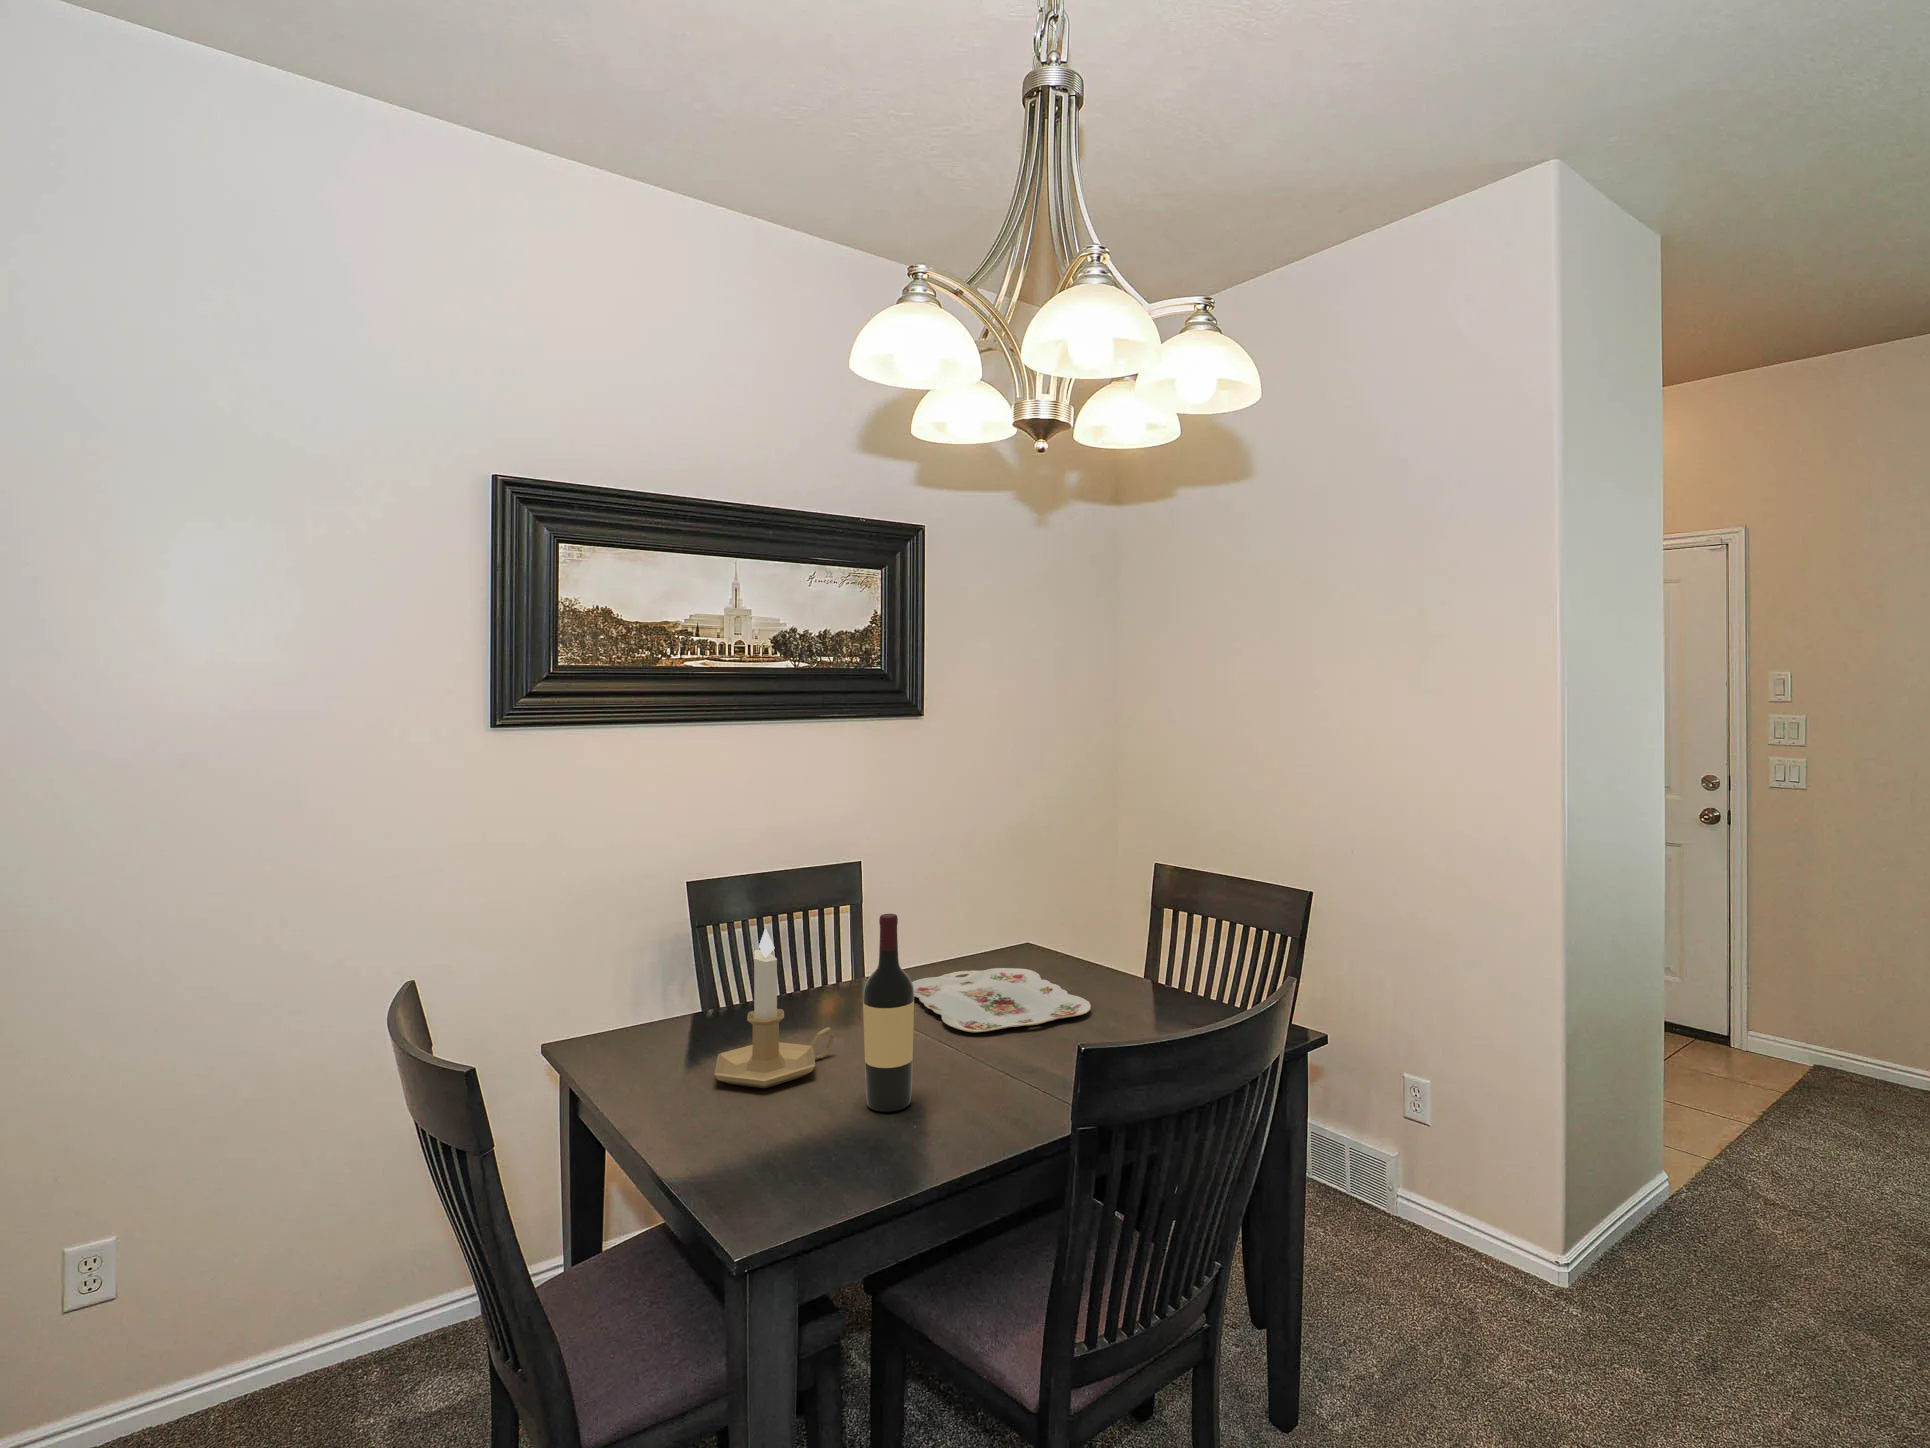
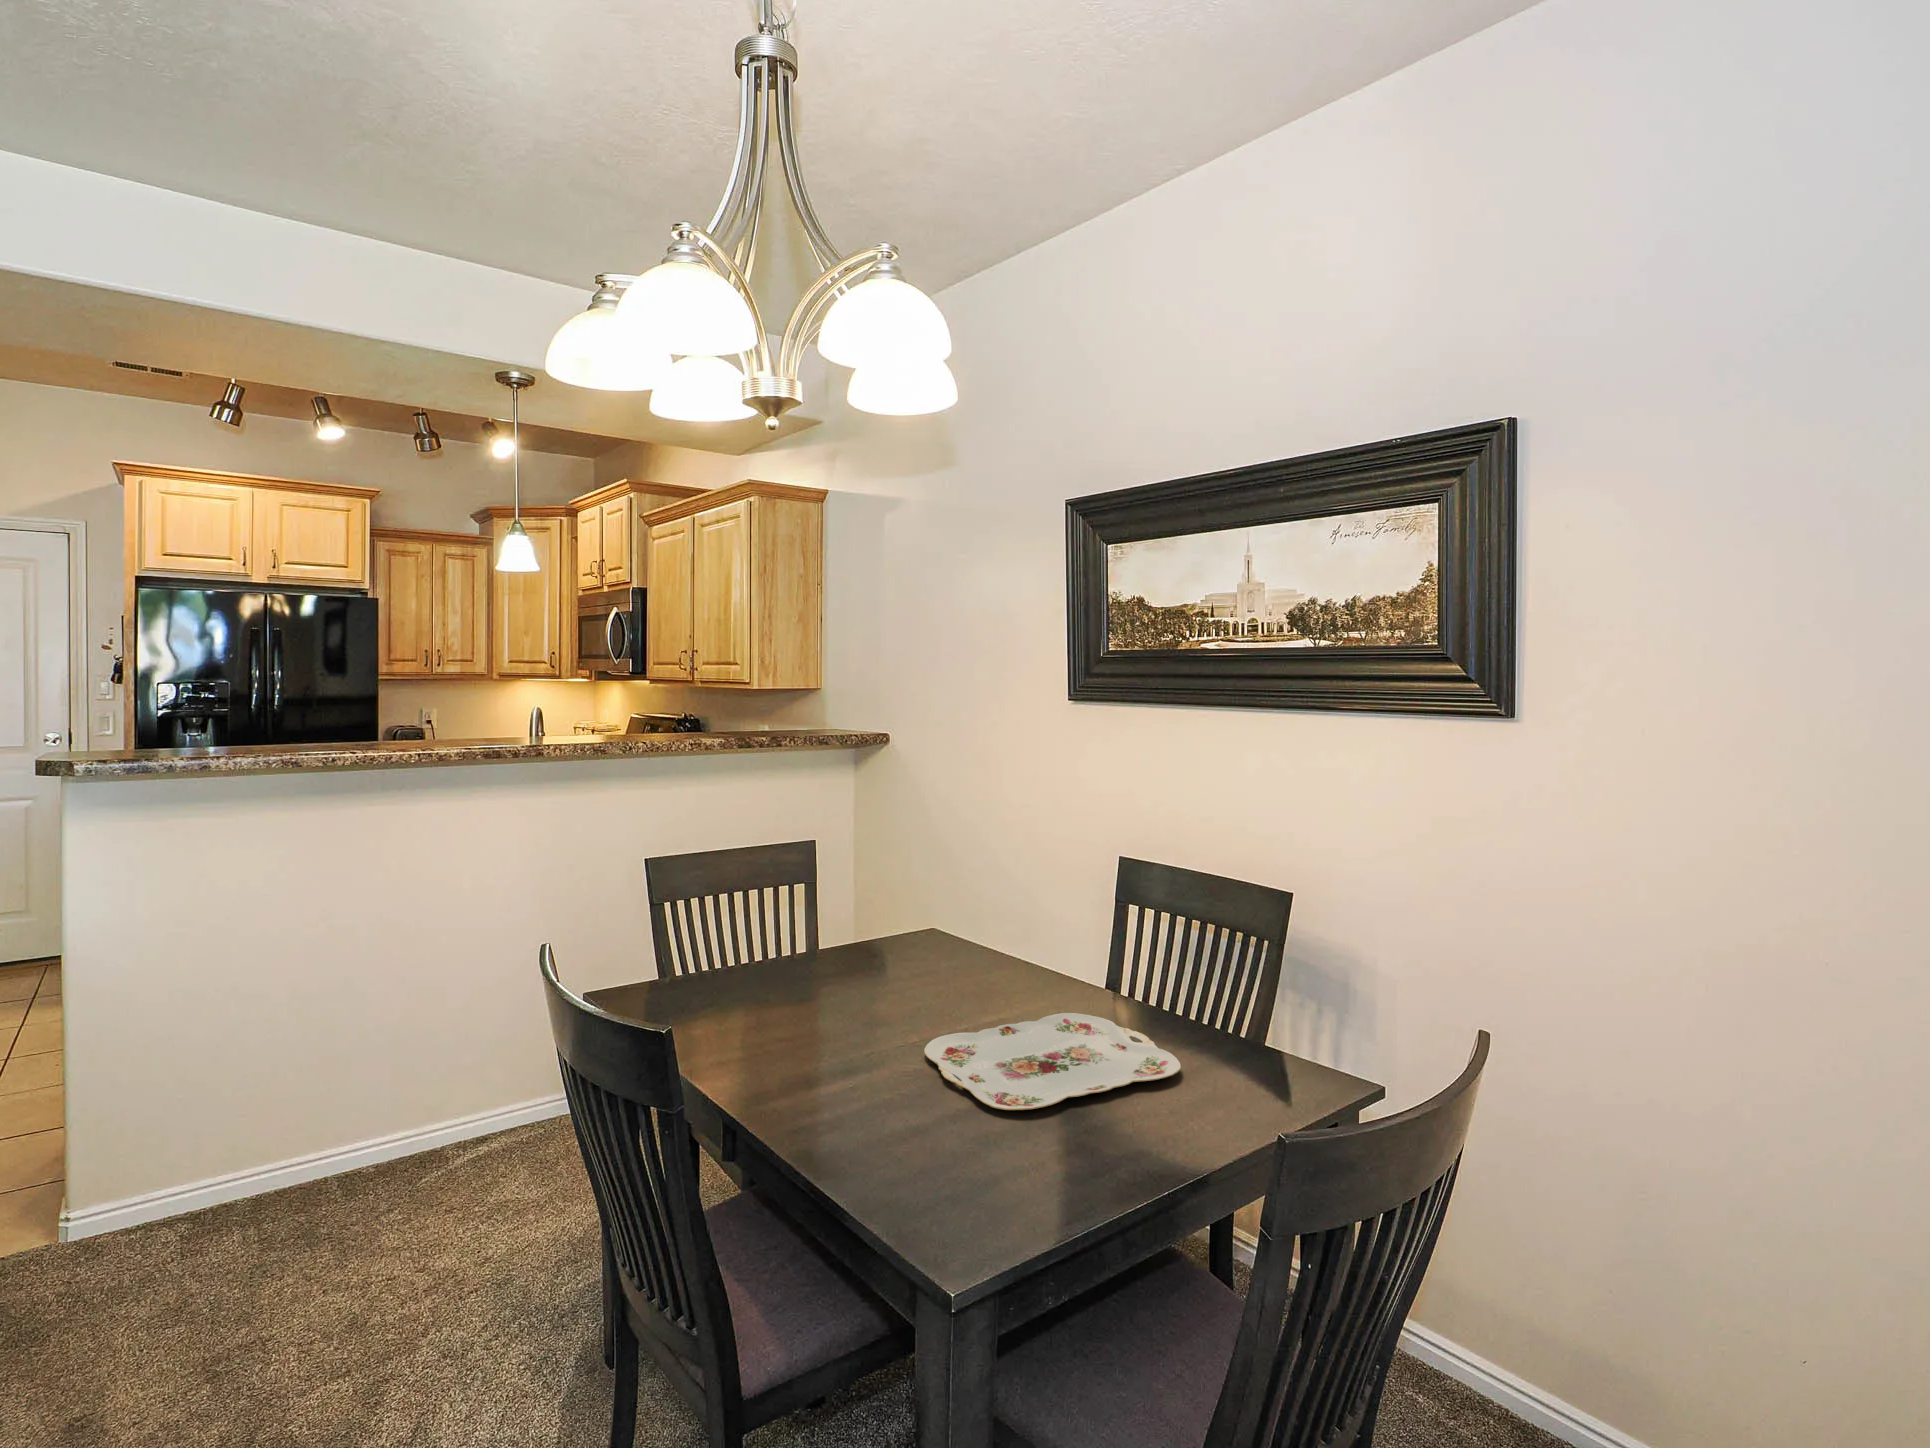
wine bottle: present [863,914,914,1112] -> none [730,864,774,1032]
candlestick: present [714,928,835,1088] -> none [790,867,880,1000]

